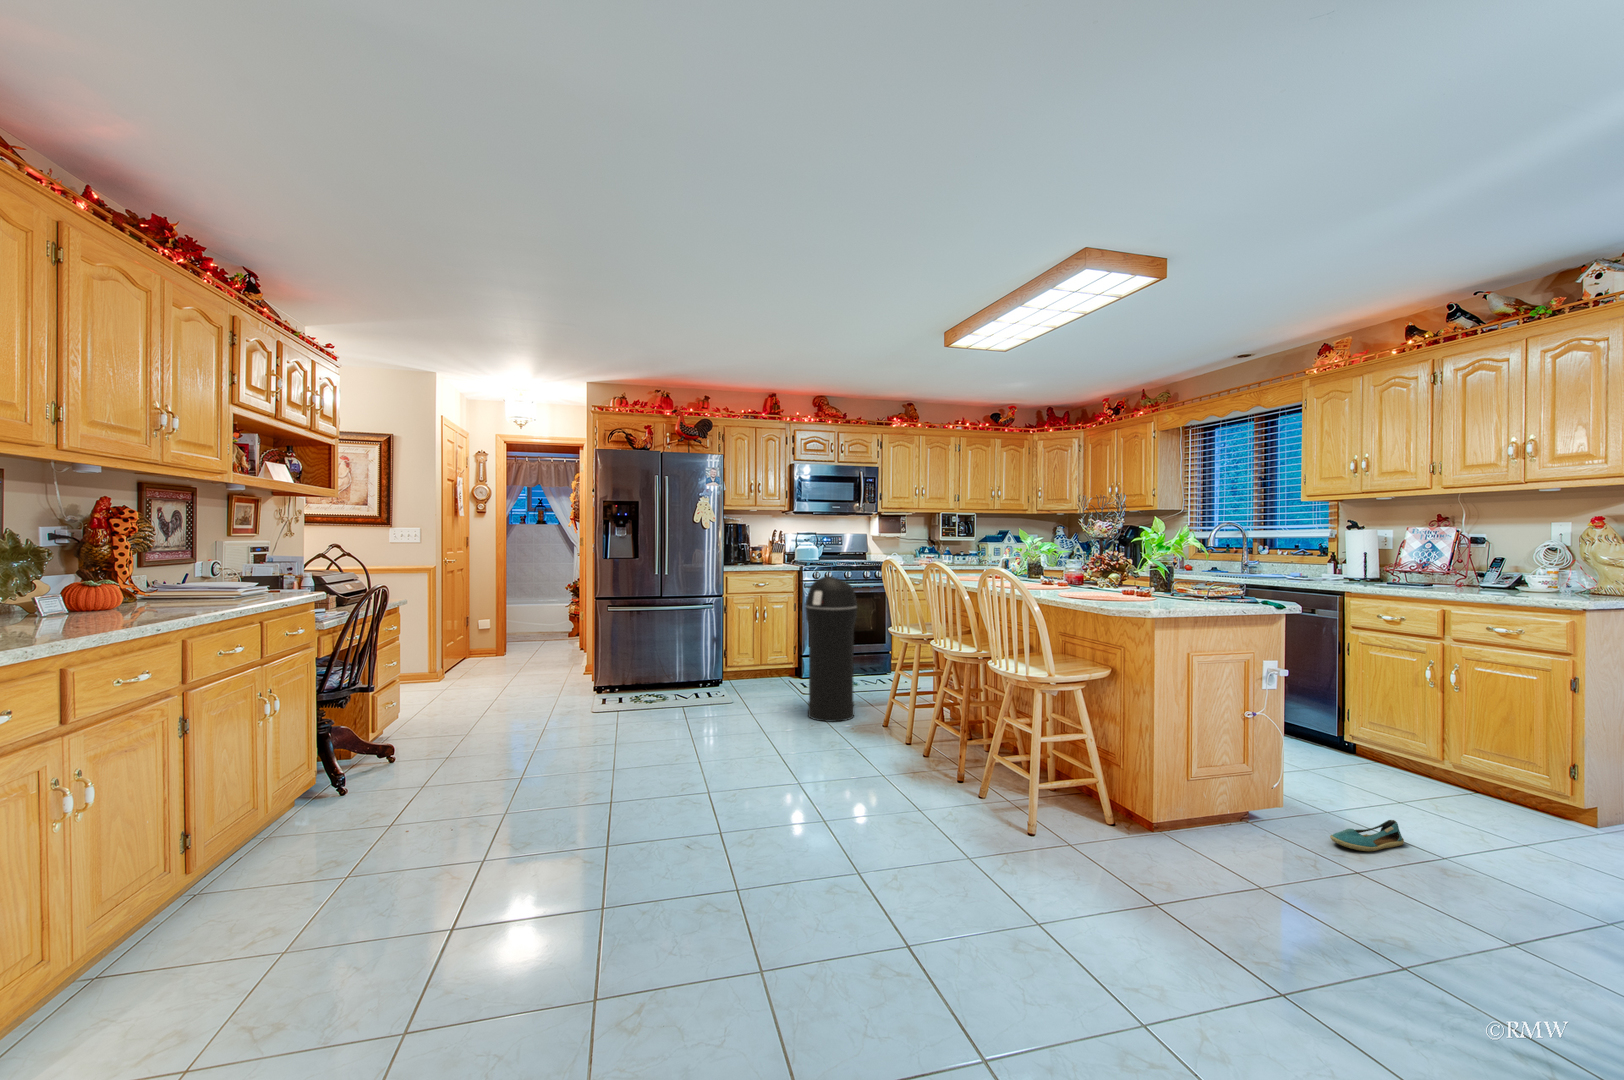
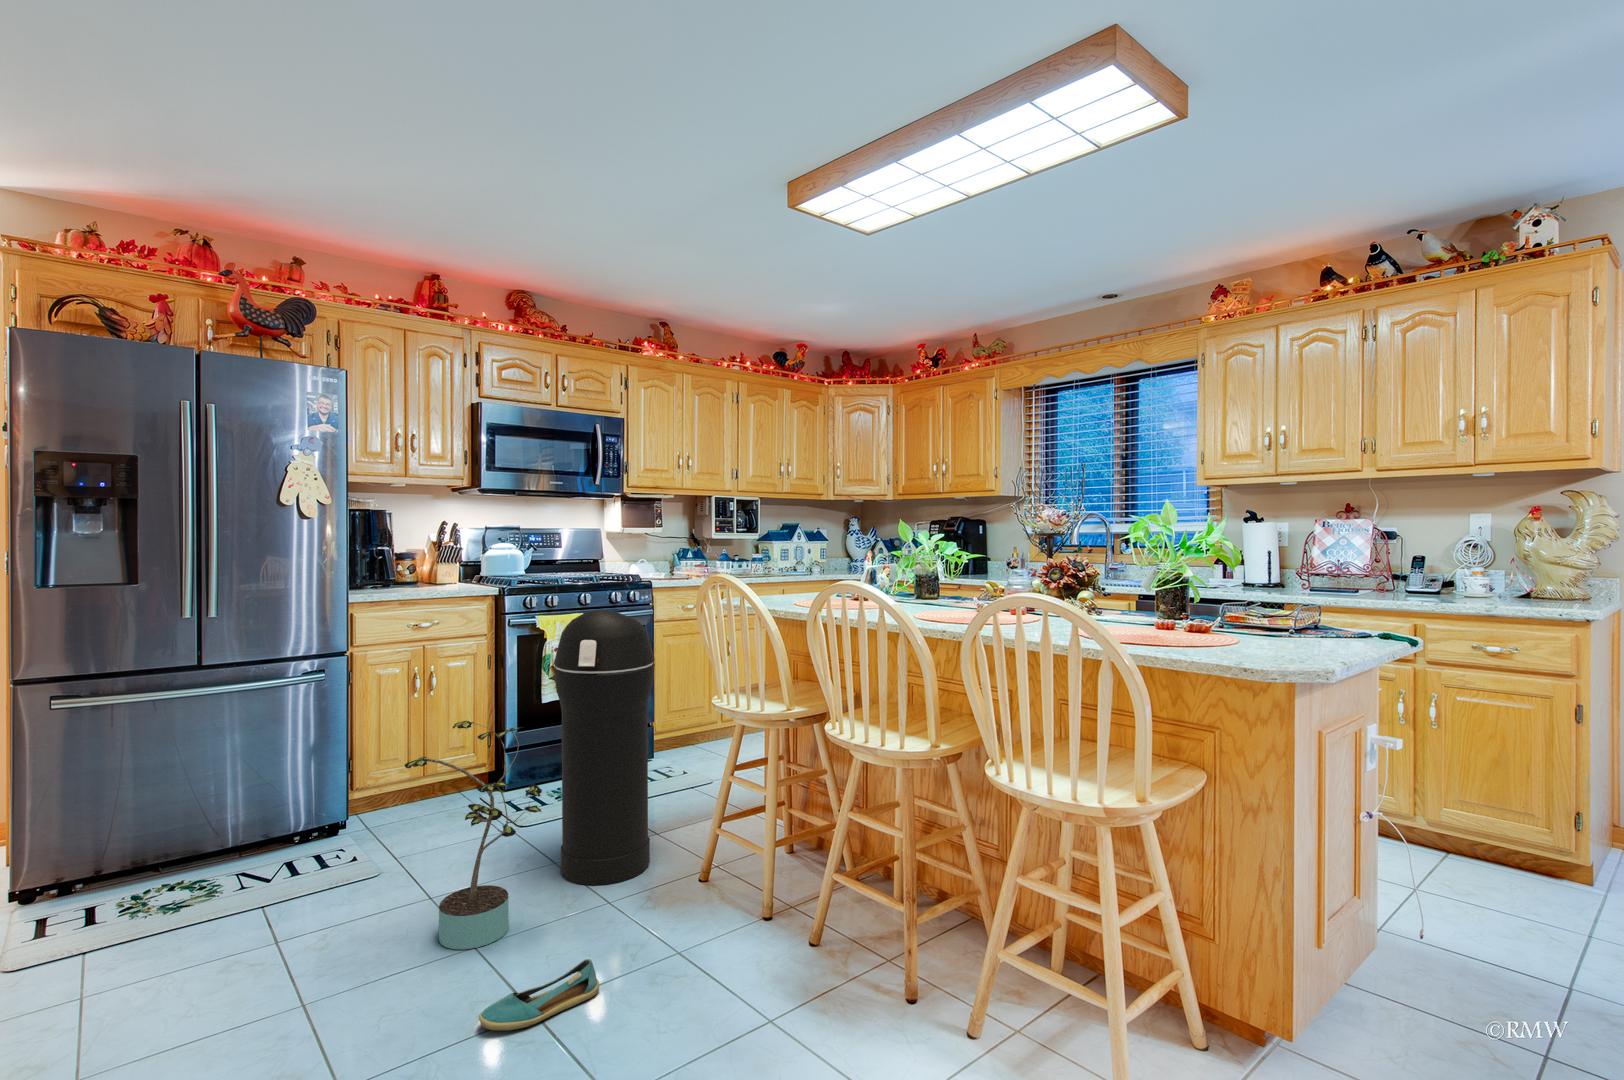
potted plant: none [729,626,788,732] -> present [405,721,542,949]
shoe: present [1330,820,1404,851] -> present [479,959,599,1030]

